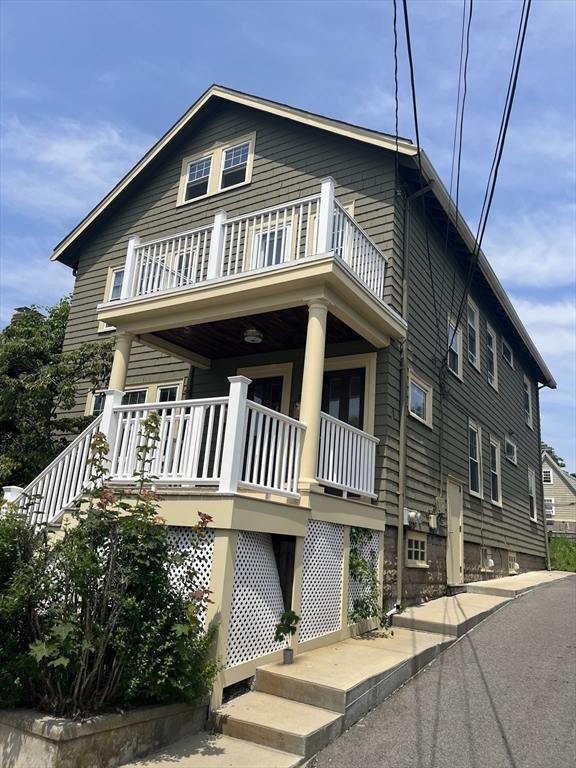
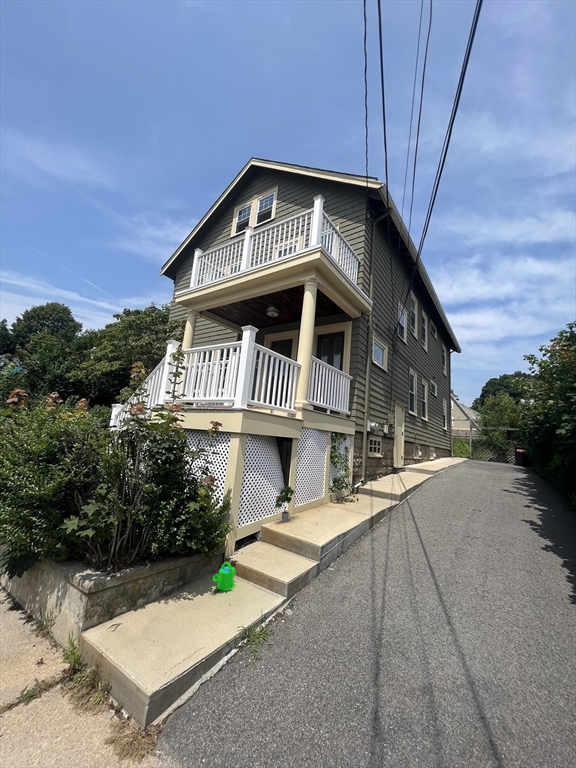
watering can: none [203,710,231,750] -> present [213,561,236,590]

